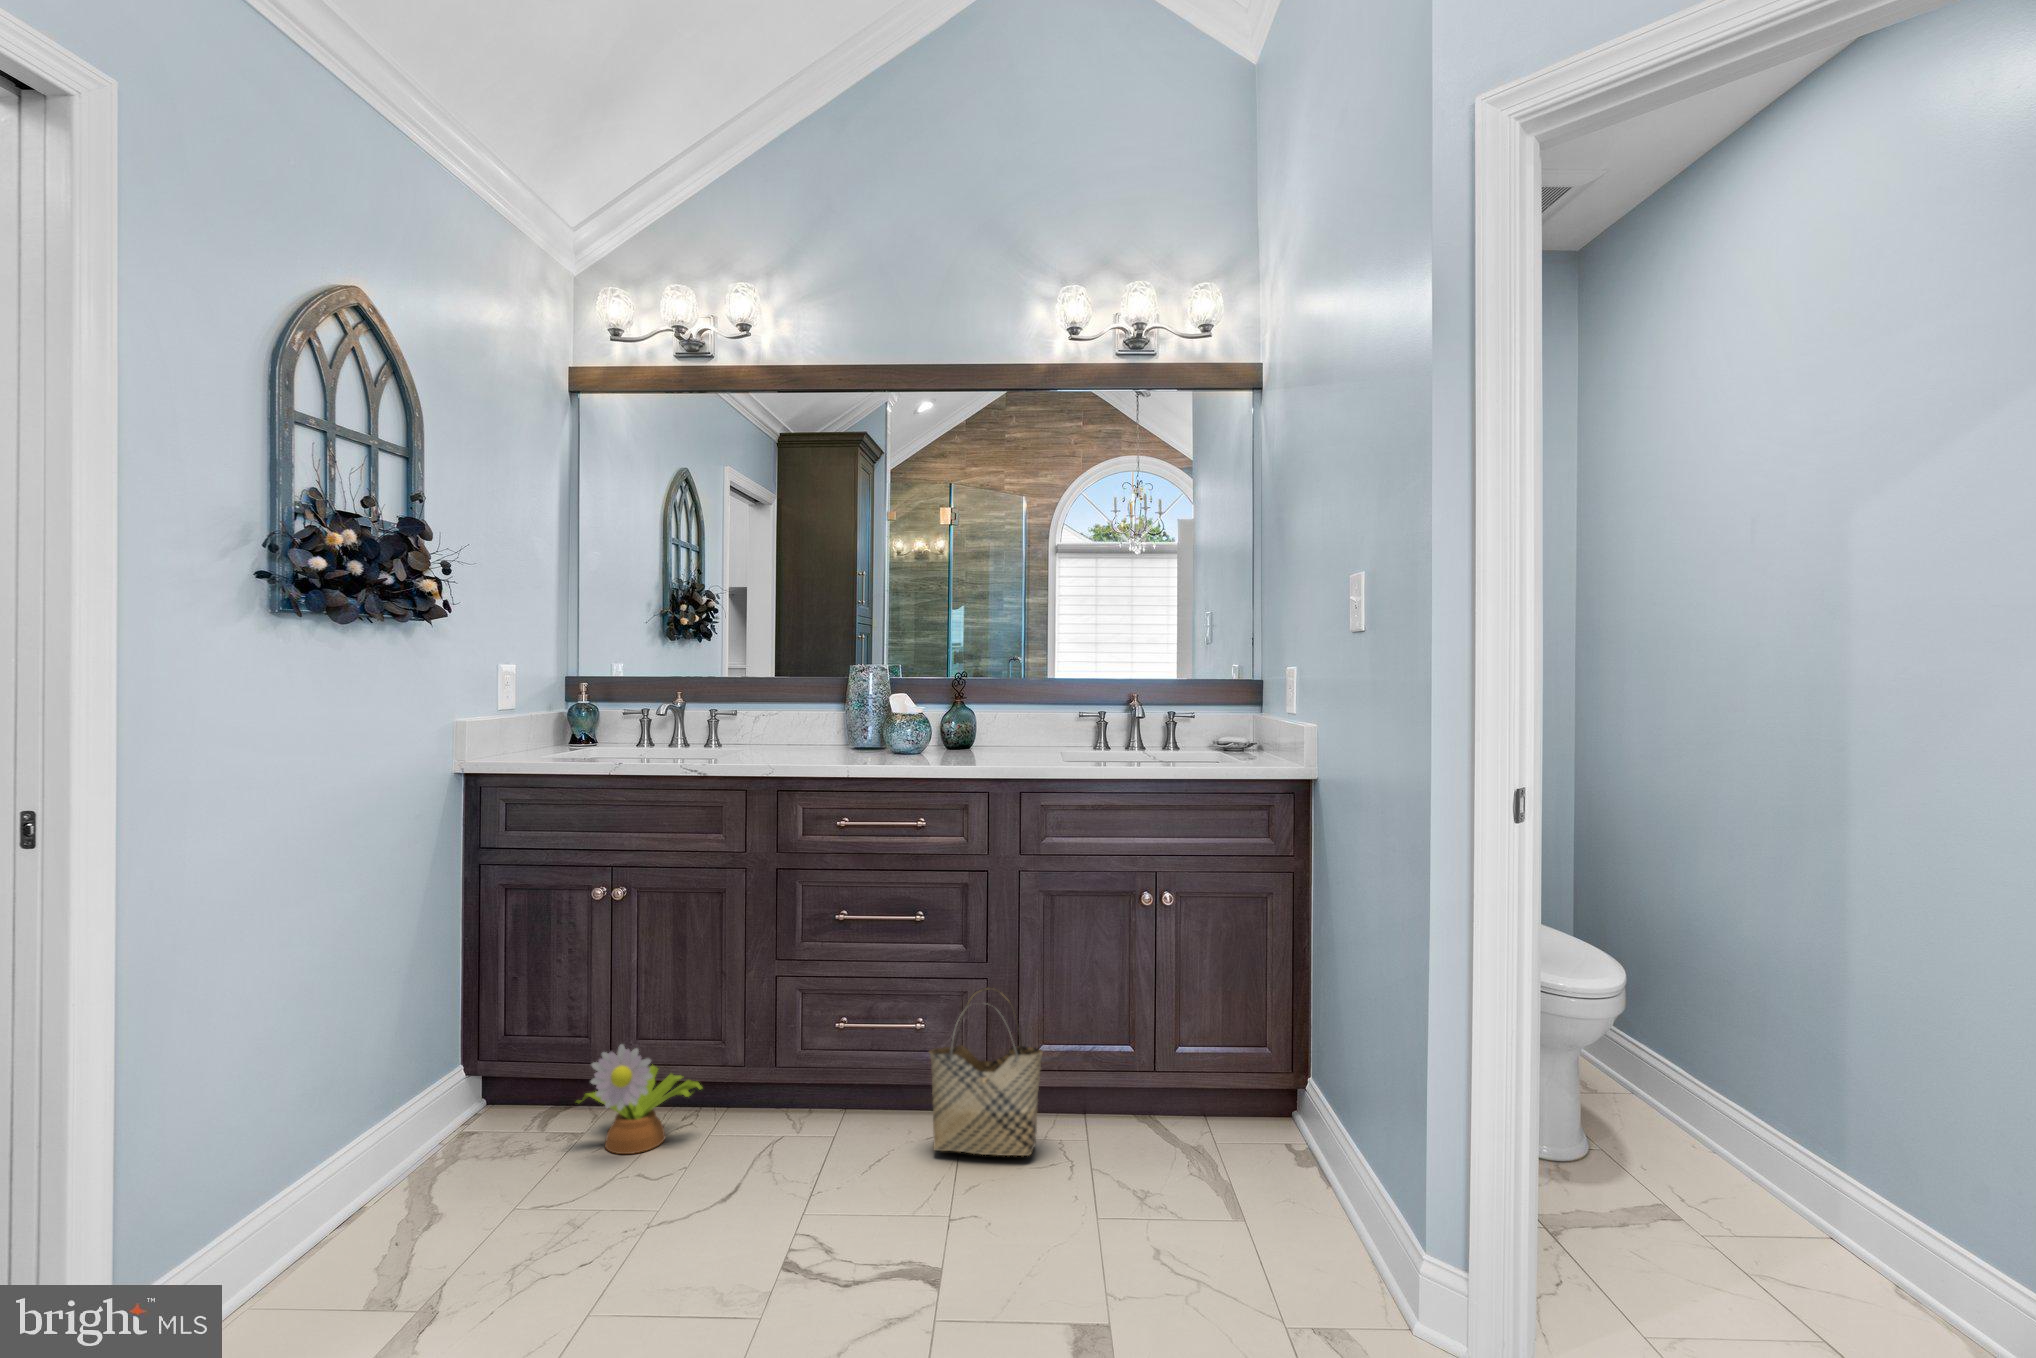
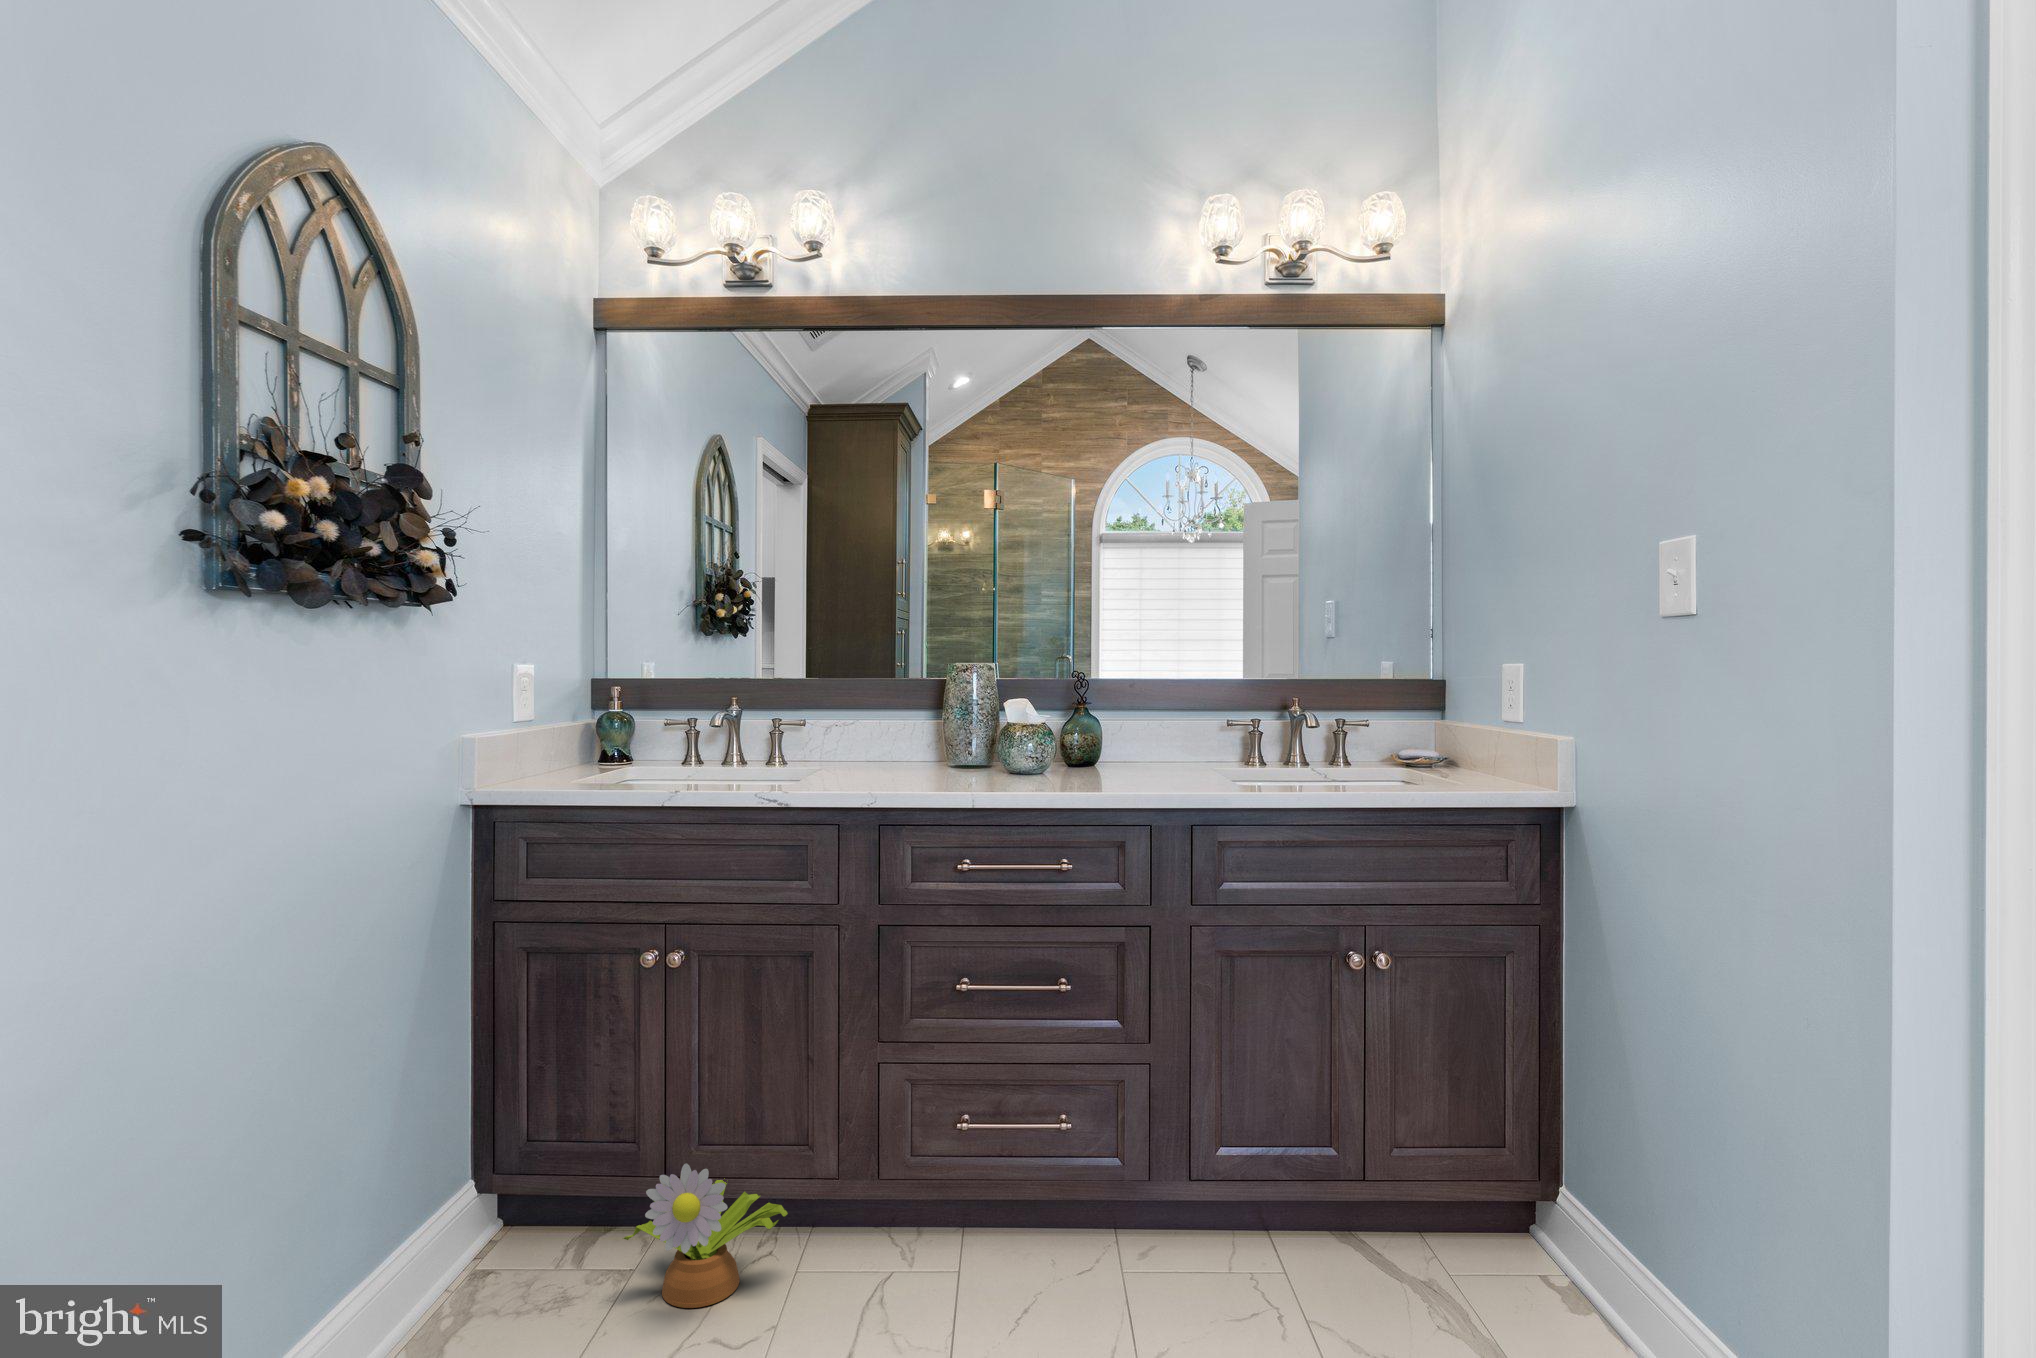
woven basket: present [929,987,1043,1156] -> none [1086,1079,1235,1307]

